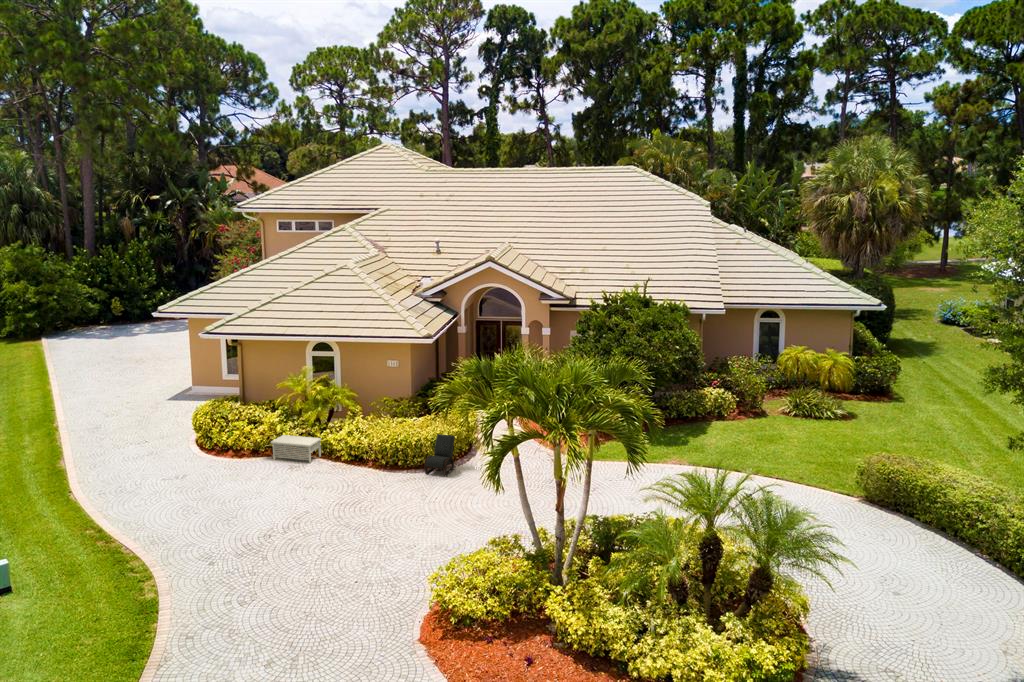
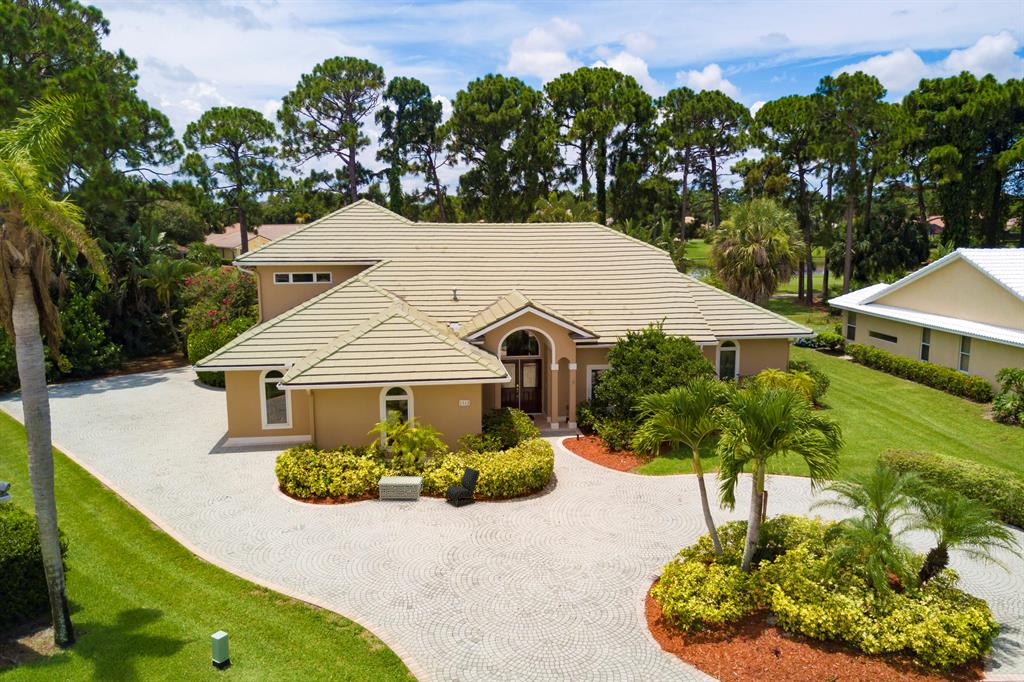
lounge chair: present [424,434,455,476] -> present [445,467,480,507]

